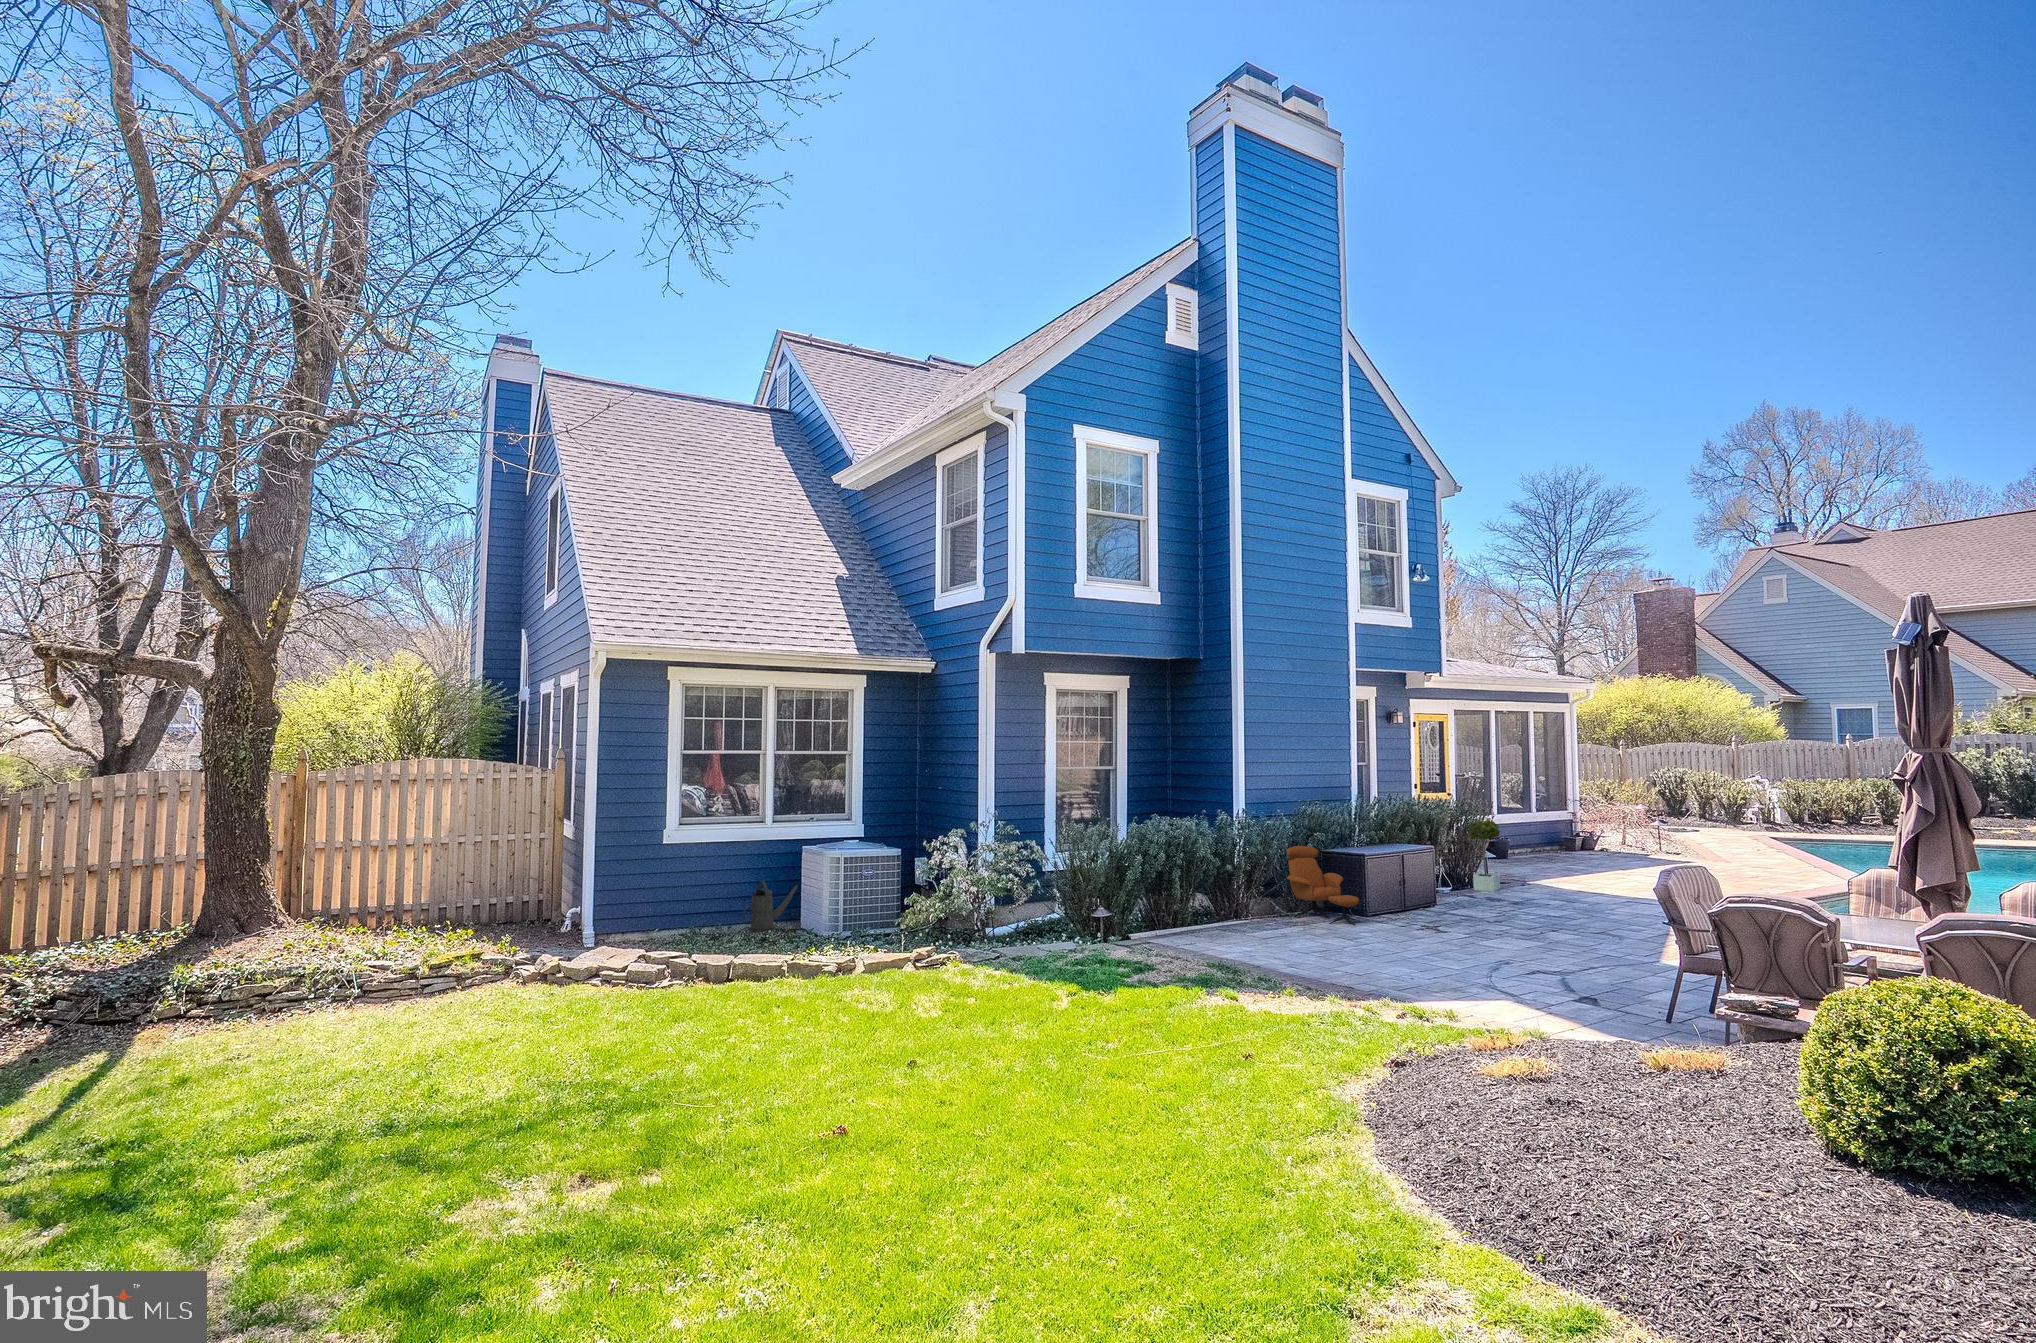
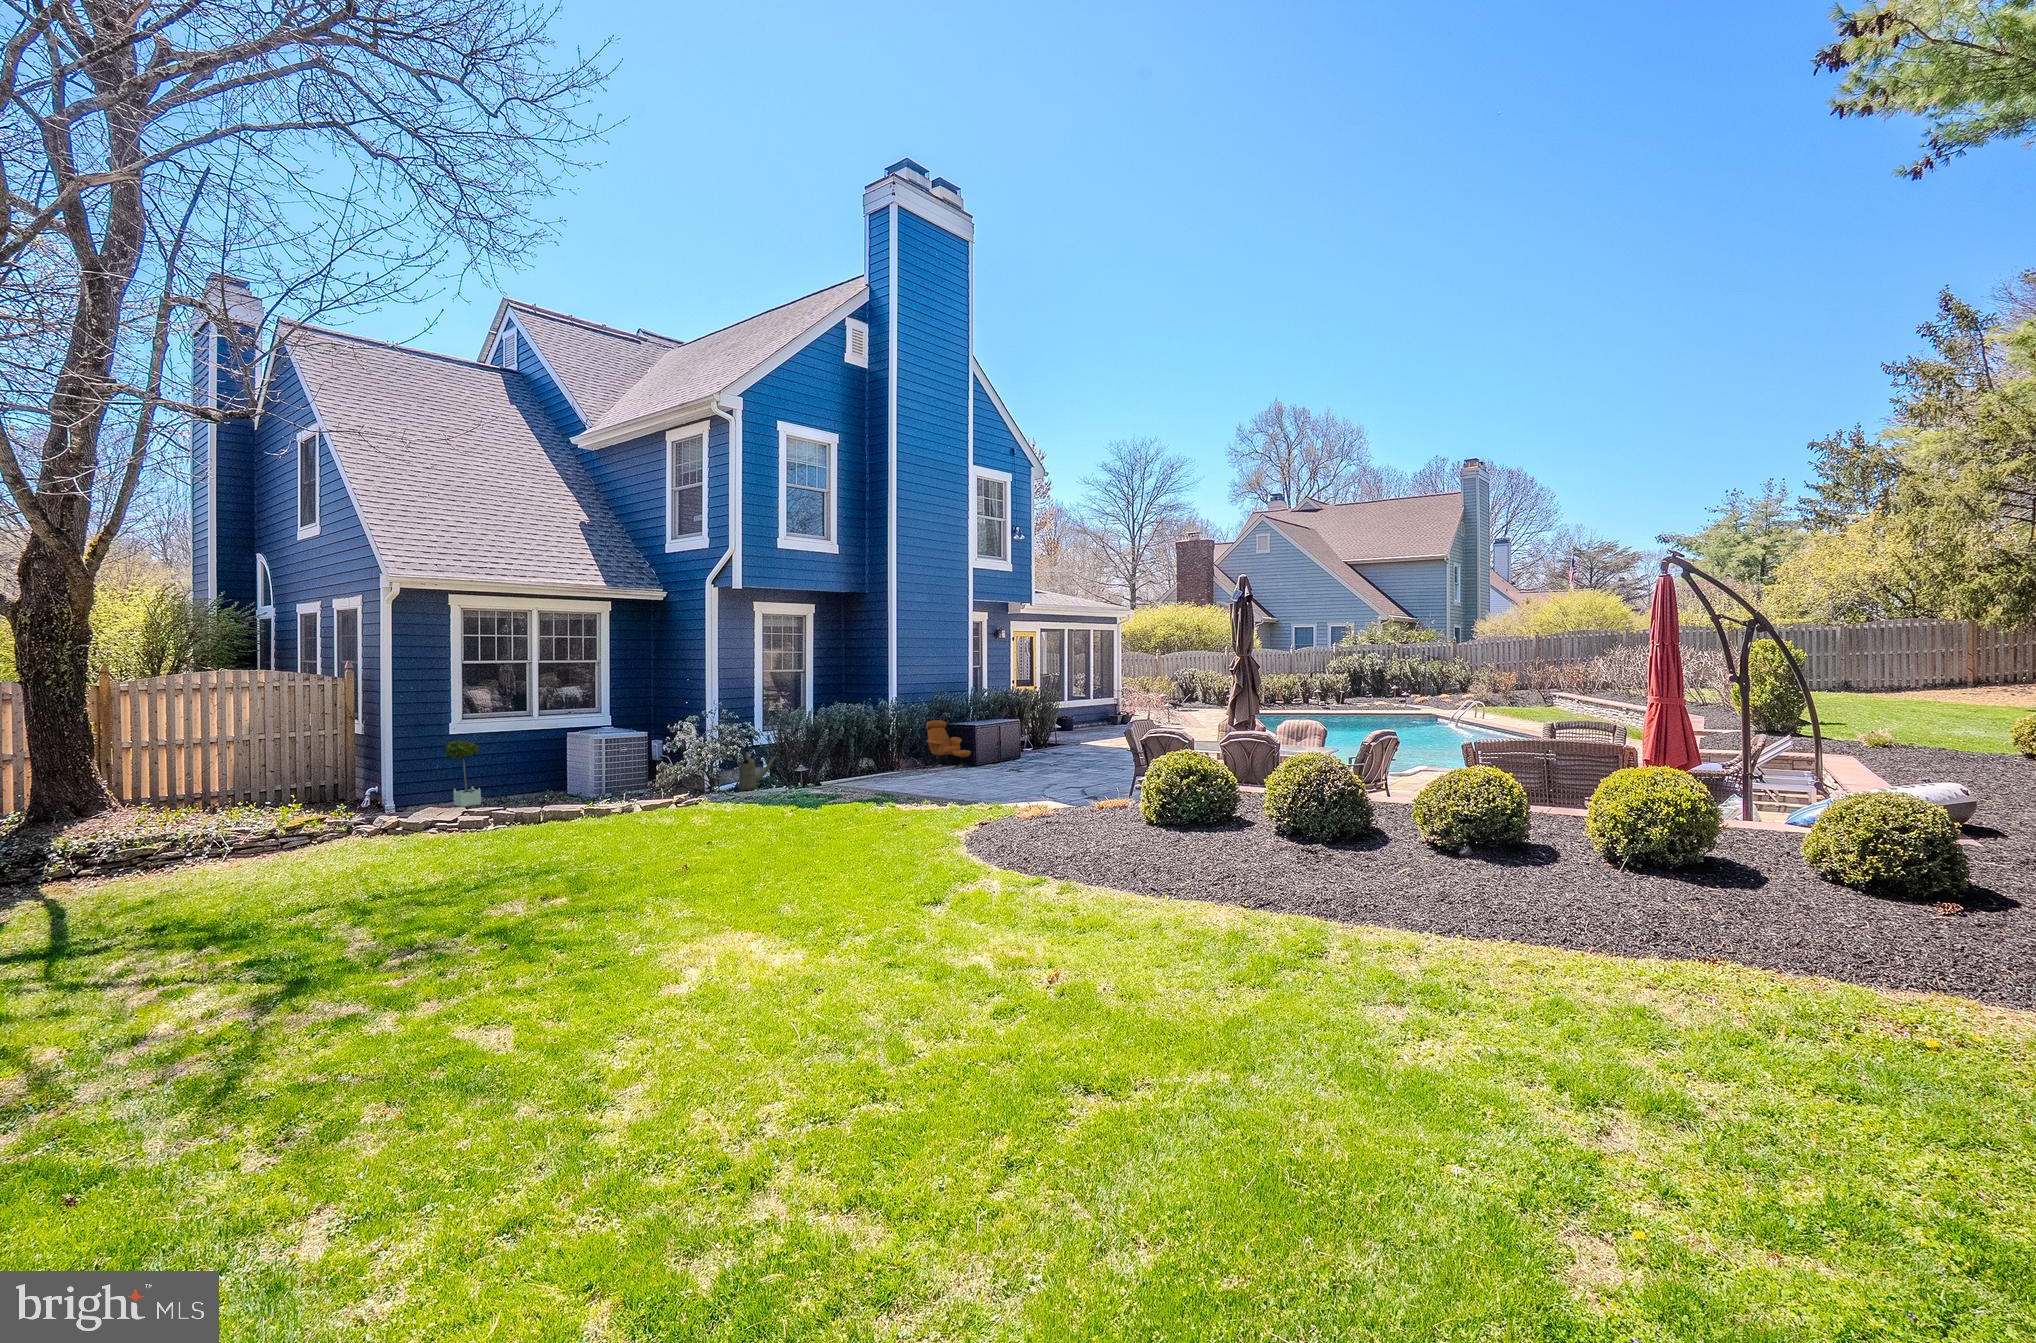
potted tree: present [1468,820,1500,892] -> present [445,740,481,807]
watering can: present [743,881,798,932] -> present [732,753,776,790]

